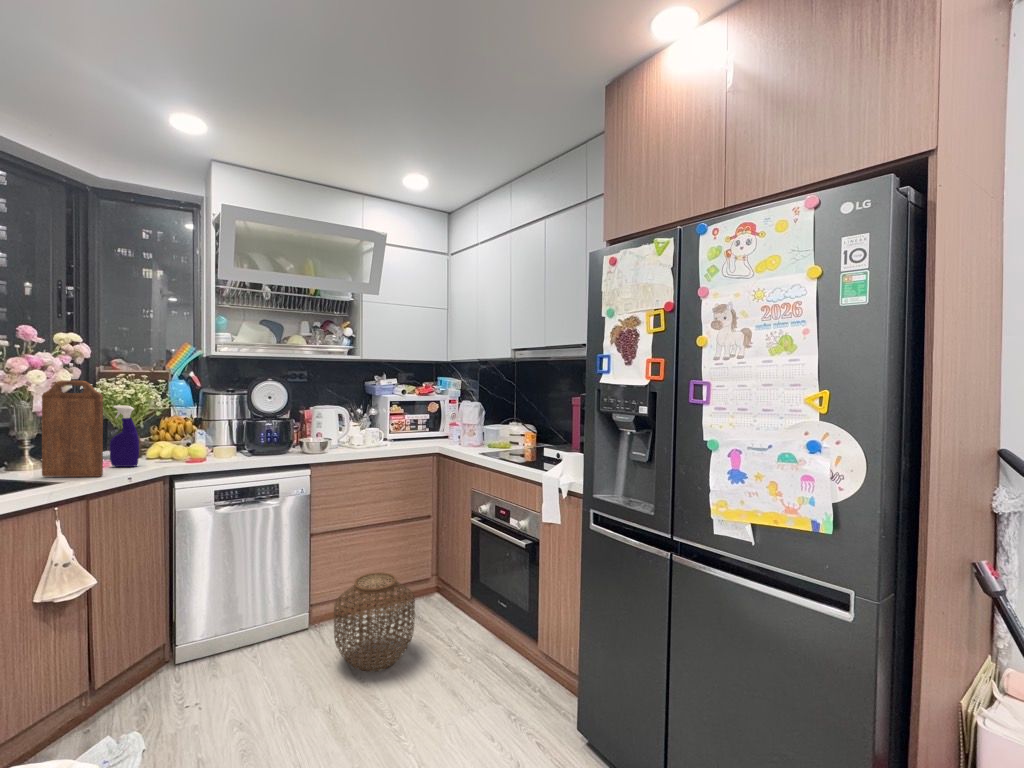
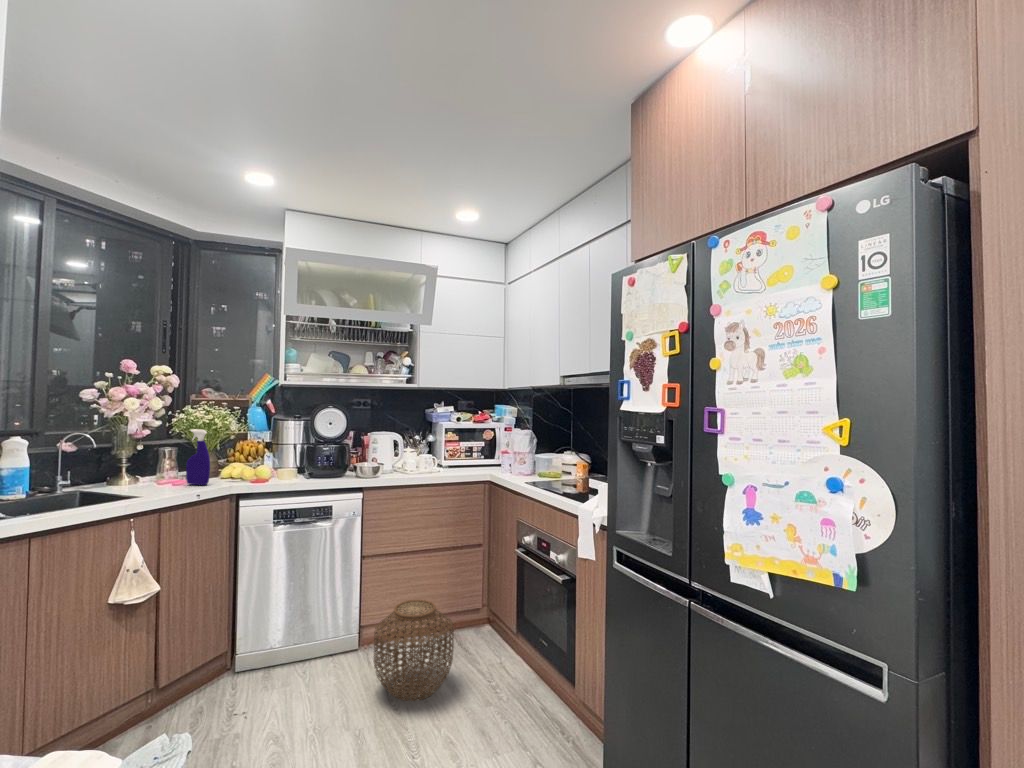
cutting board: present [42,380,103,477] -> none [128,407,178,493]

